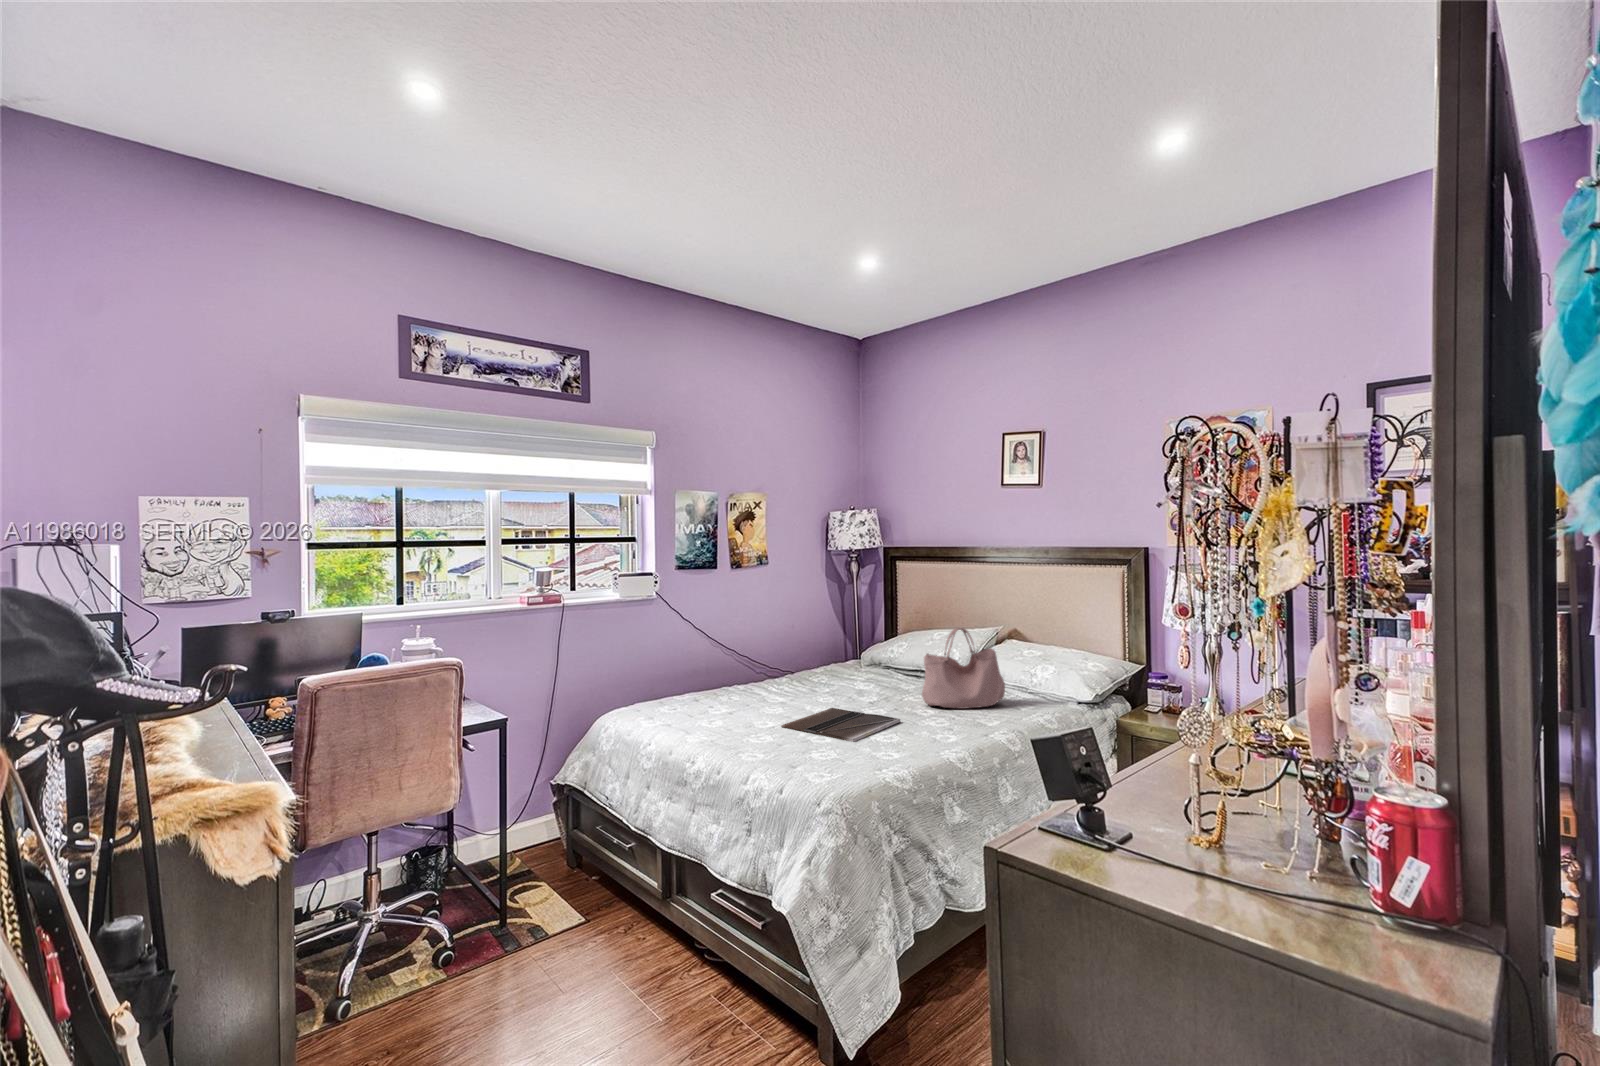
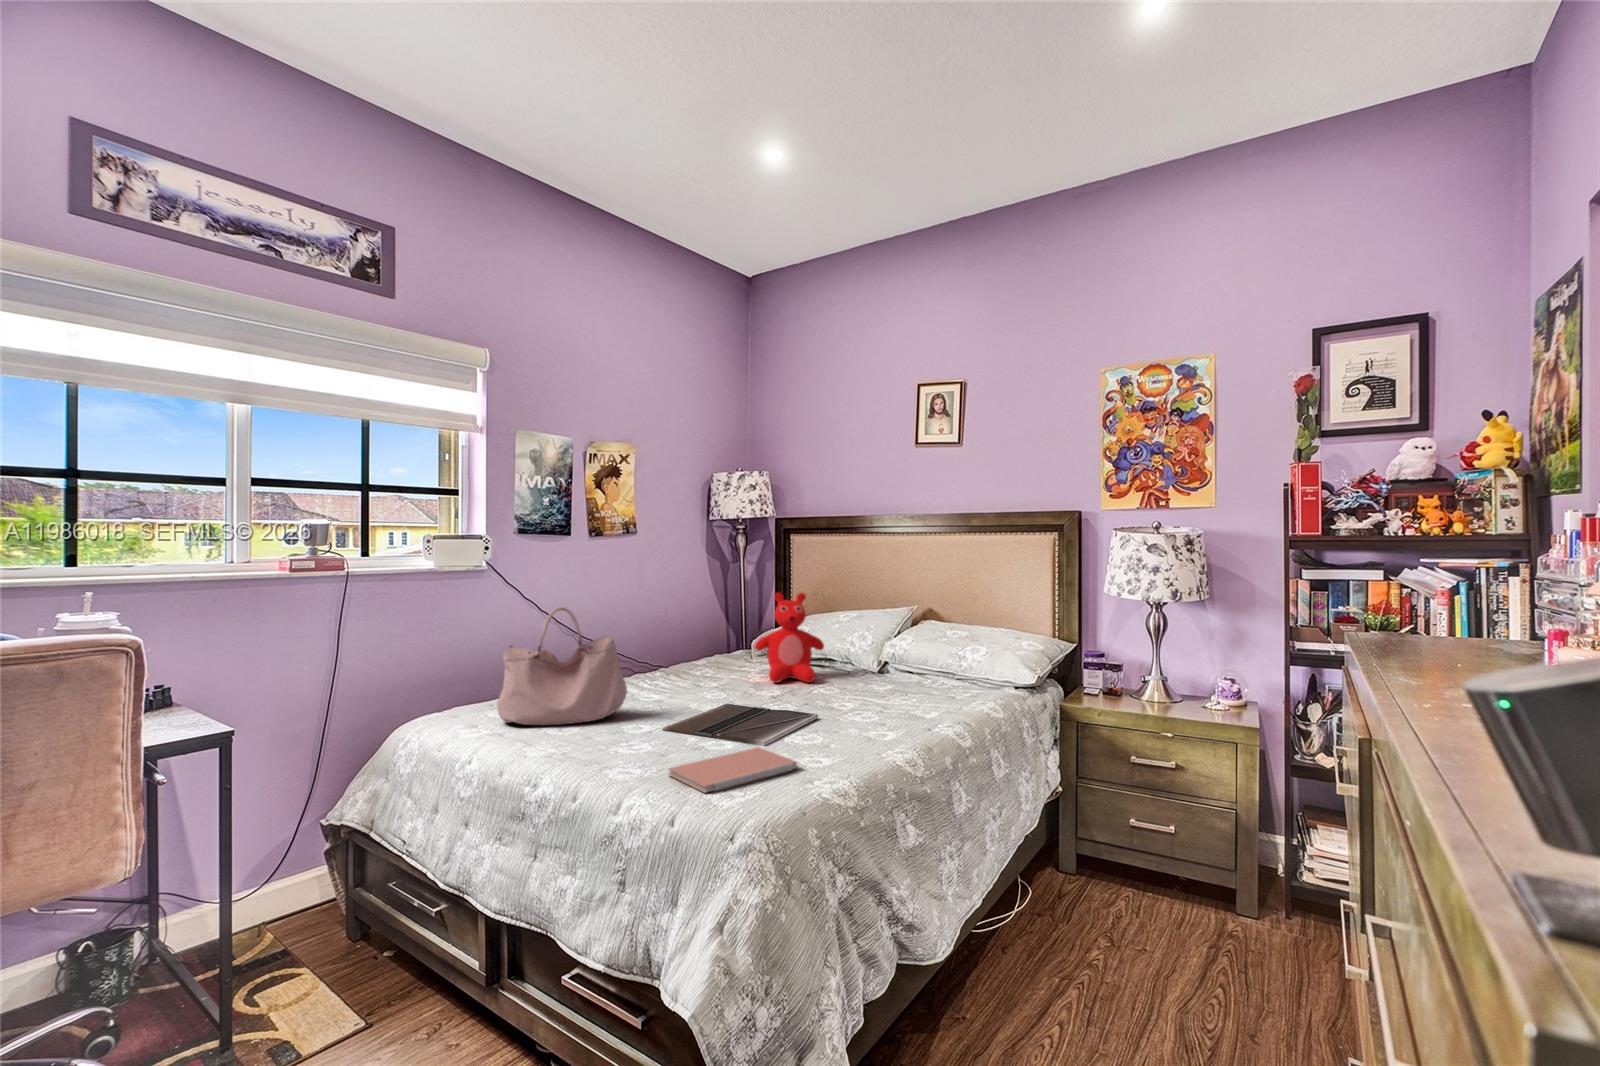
teddy bear: none [859,618,917,692] -> present [755,593,824,683]
handbag: present [922,627,1005,709] -> present [497,607,627,725]
notebook: none [780,743,873,773] -> present [668,747,797,793]

